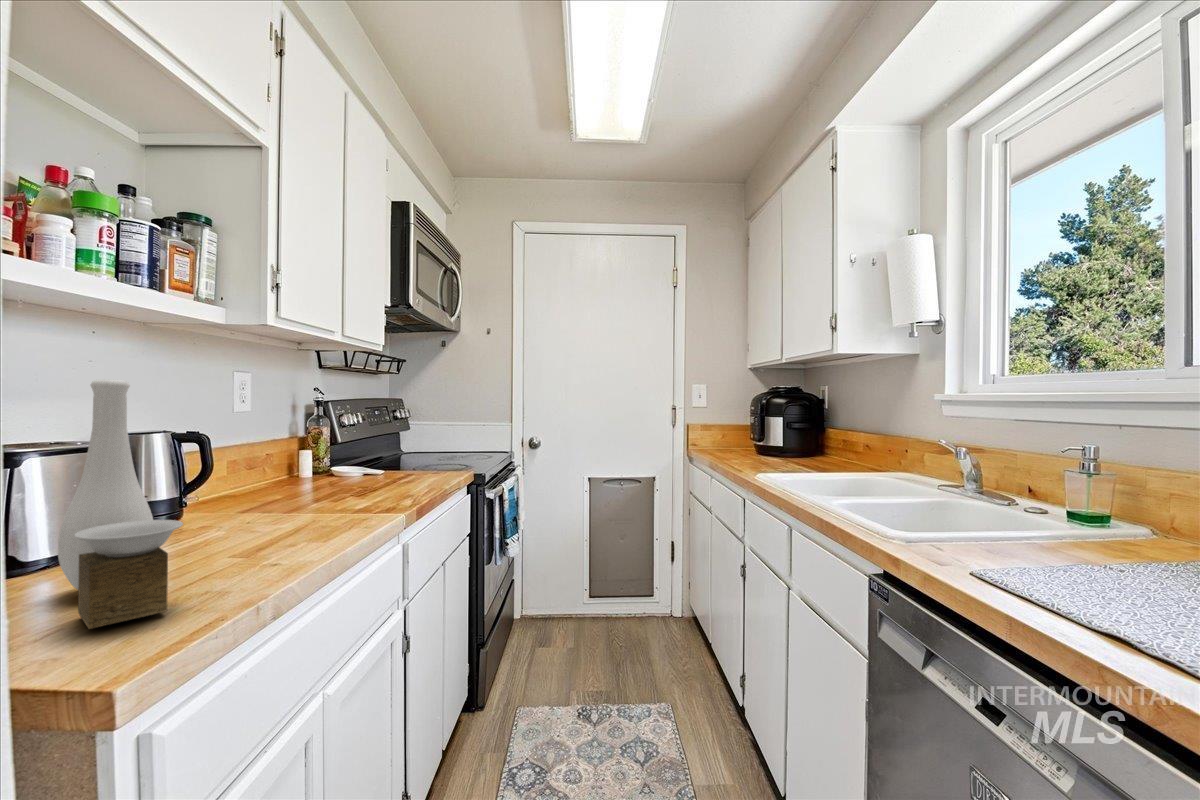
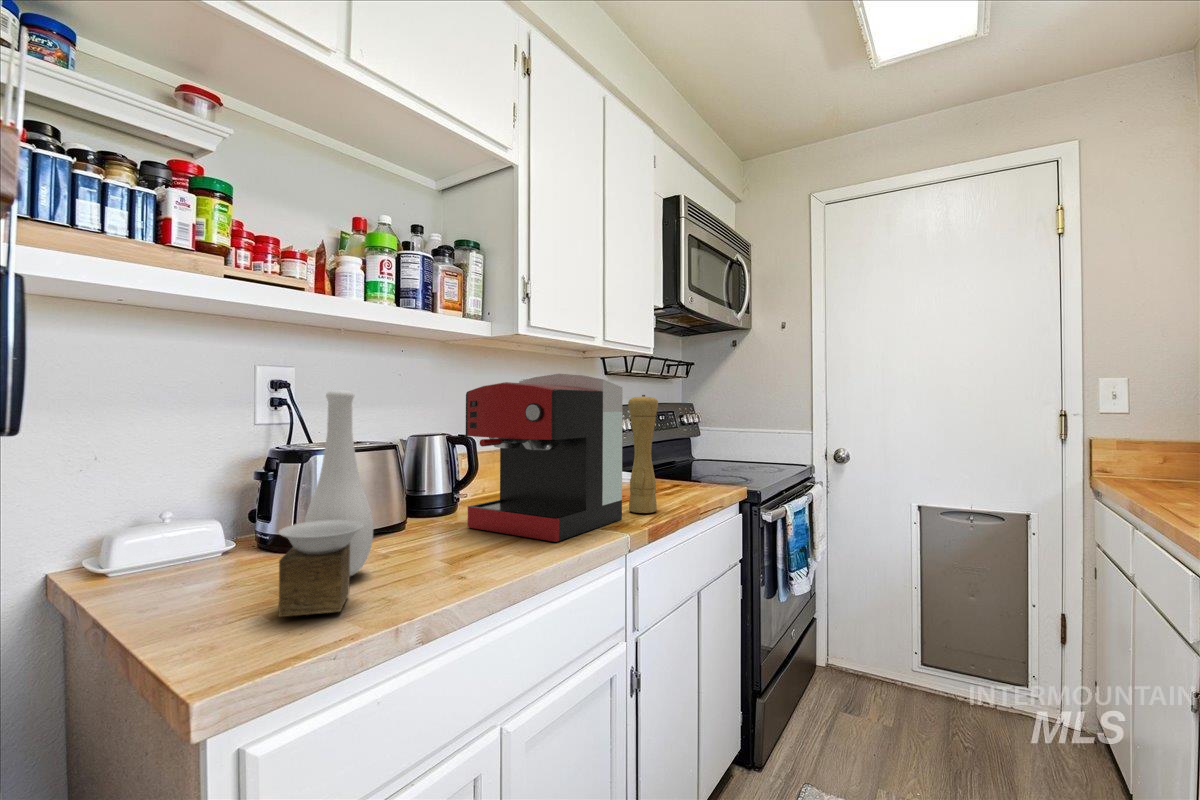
coffee maker: none [216,367,384,529] -> present [466,374,623,542]
pepper mill: none [383,389,412,498] -> present [628,395,658,513]

